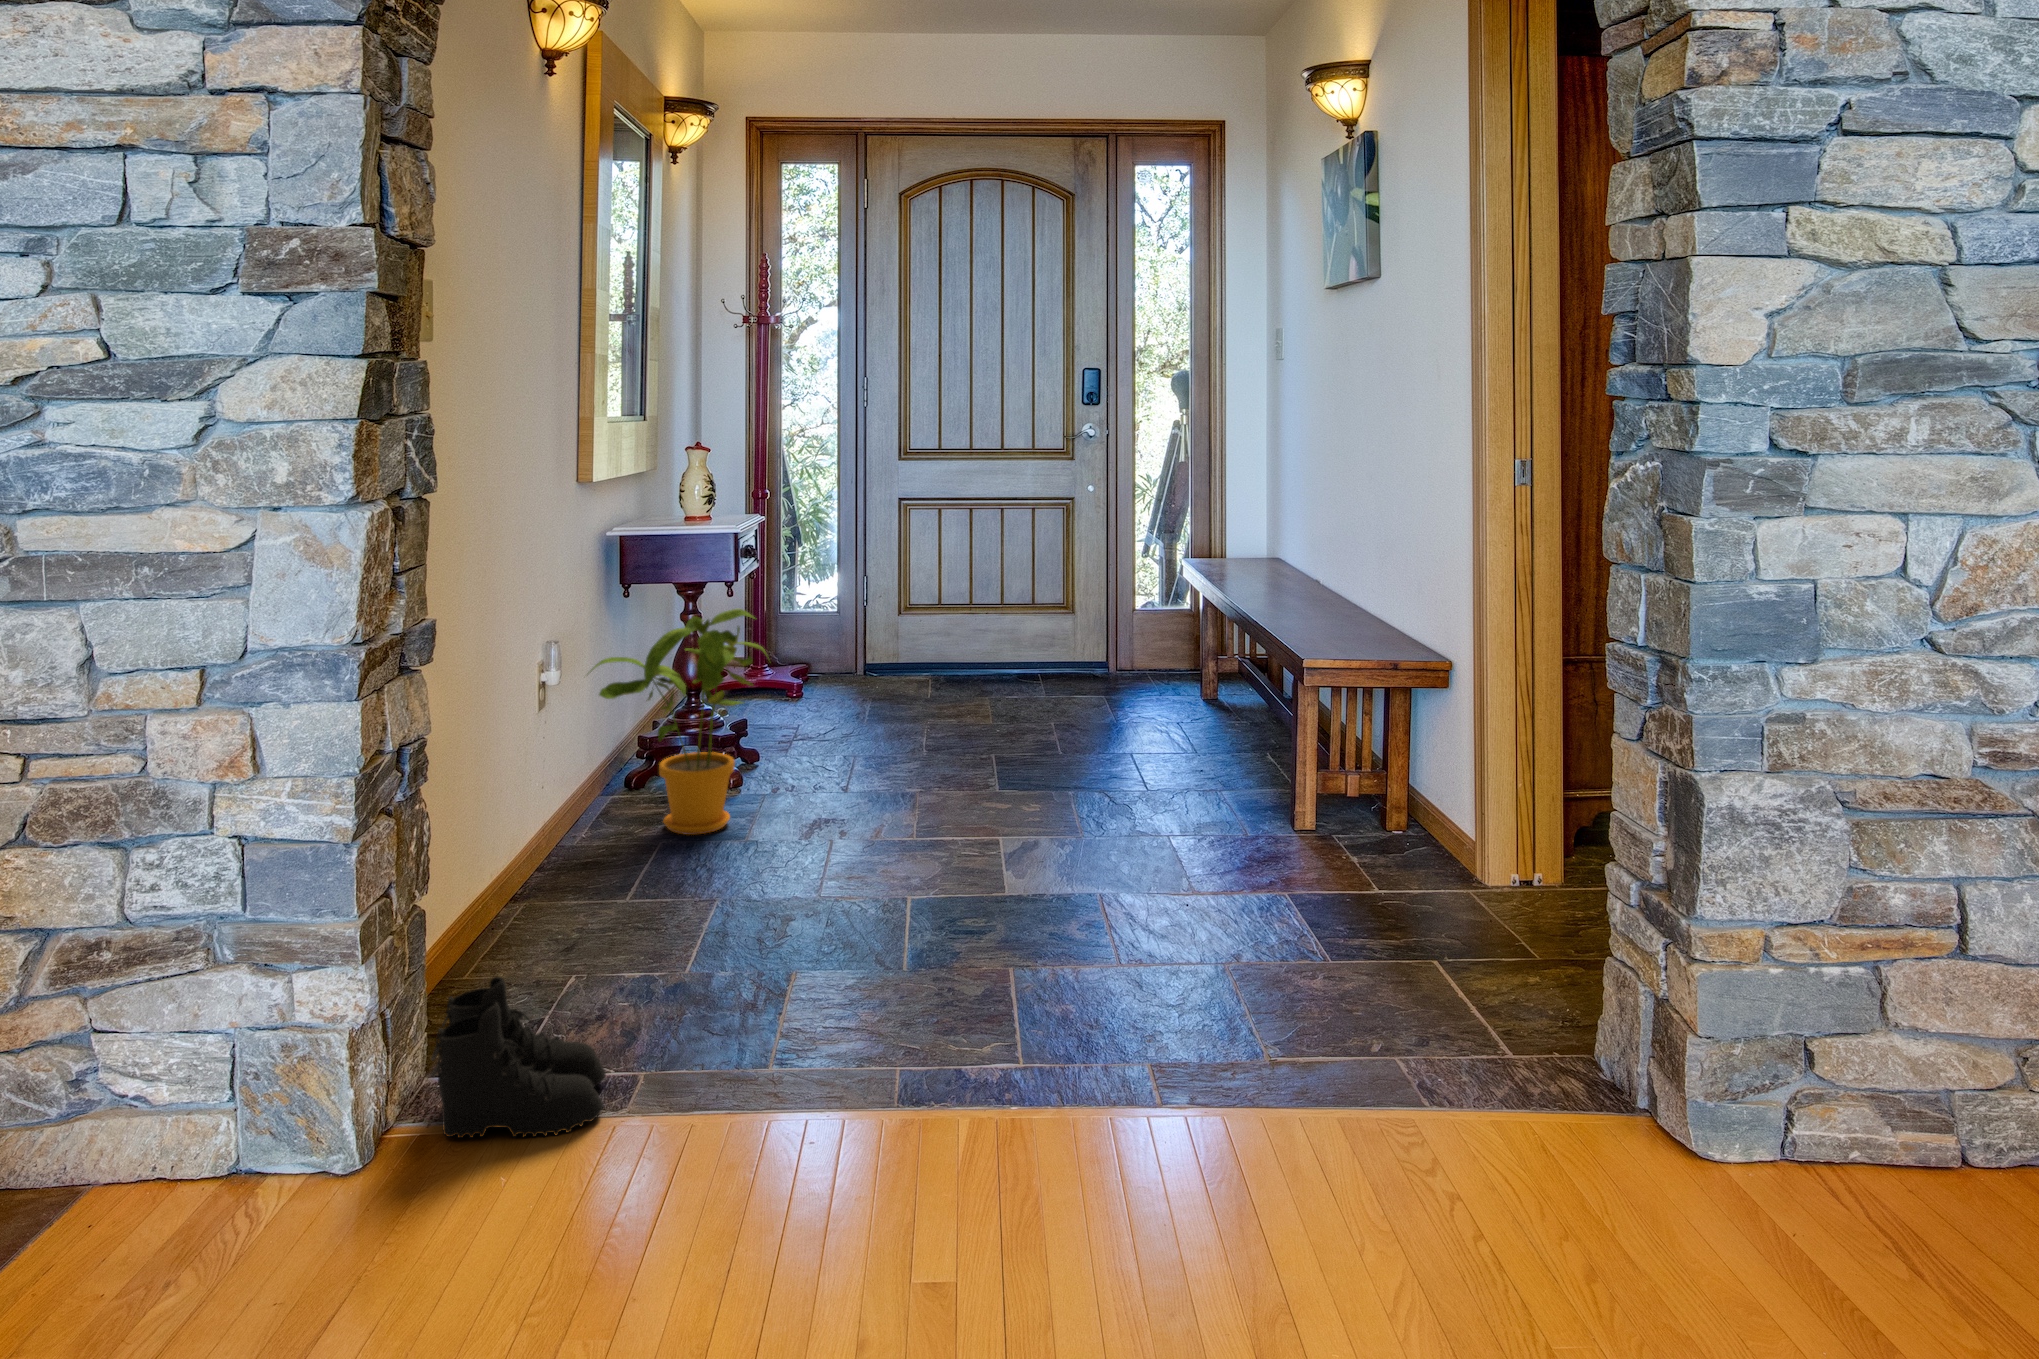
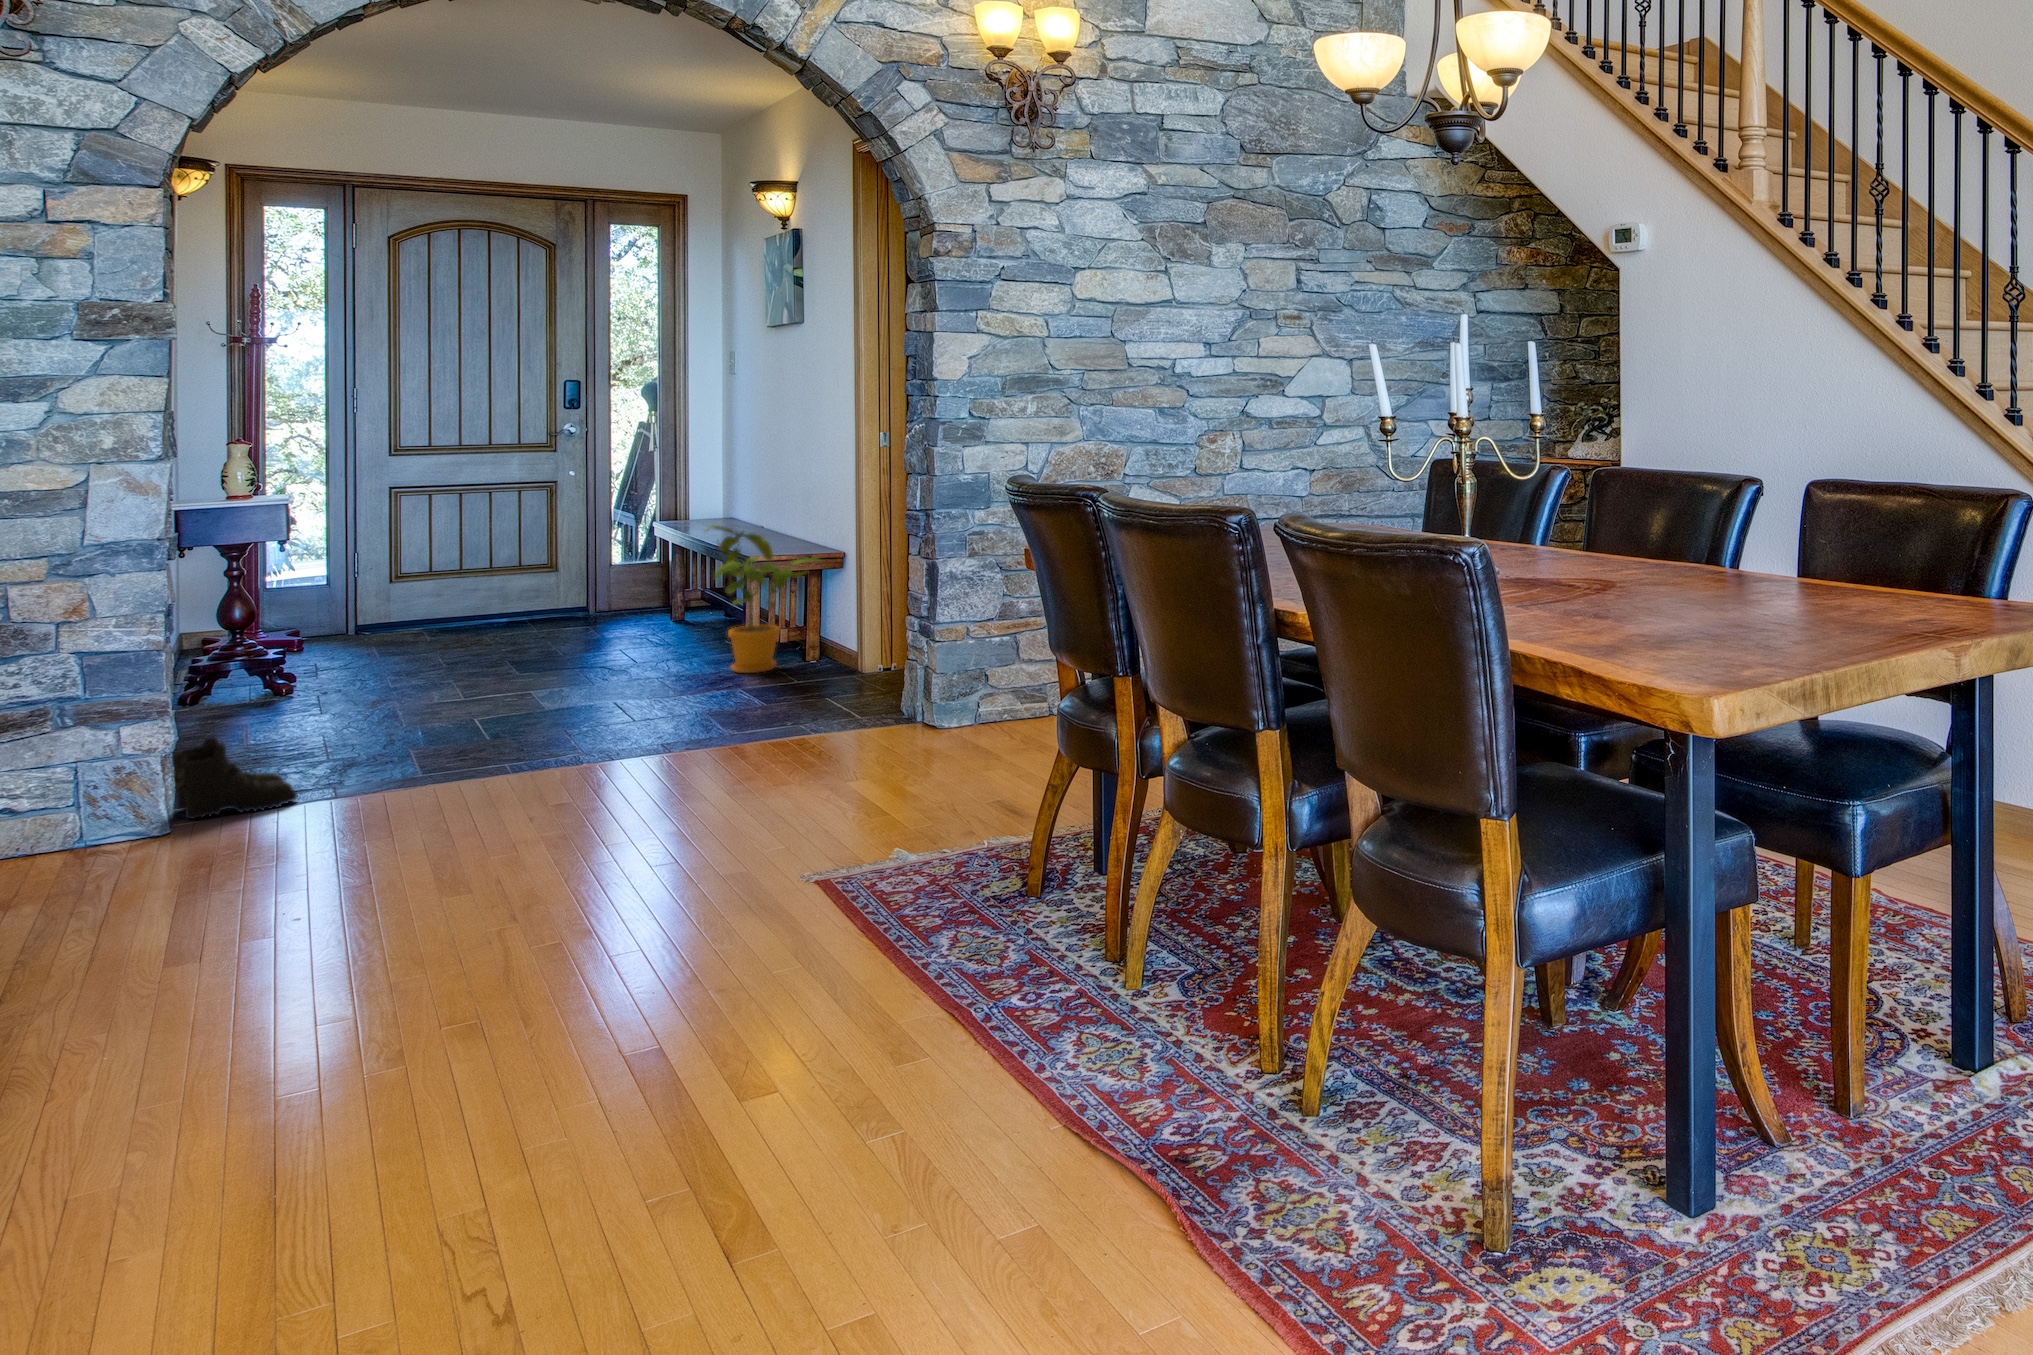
house plant: present [591,609,767,835] -> present [707,525,817,673]

